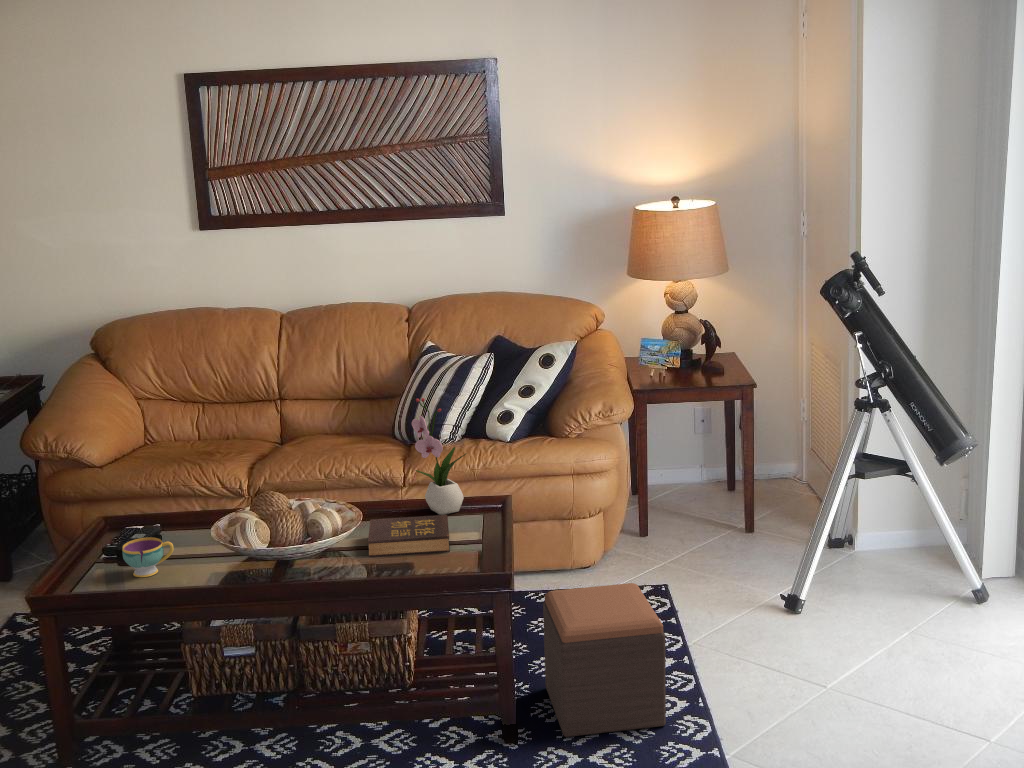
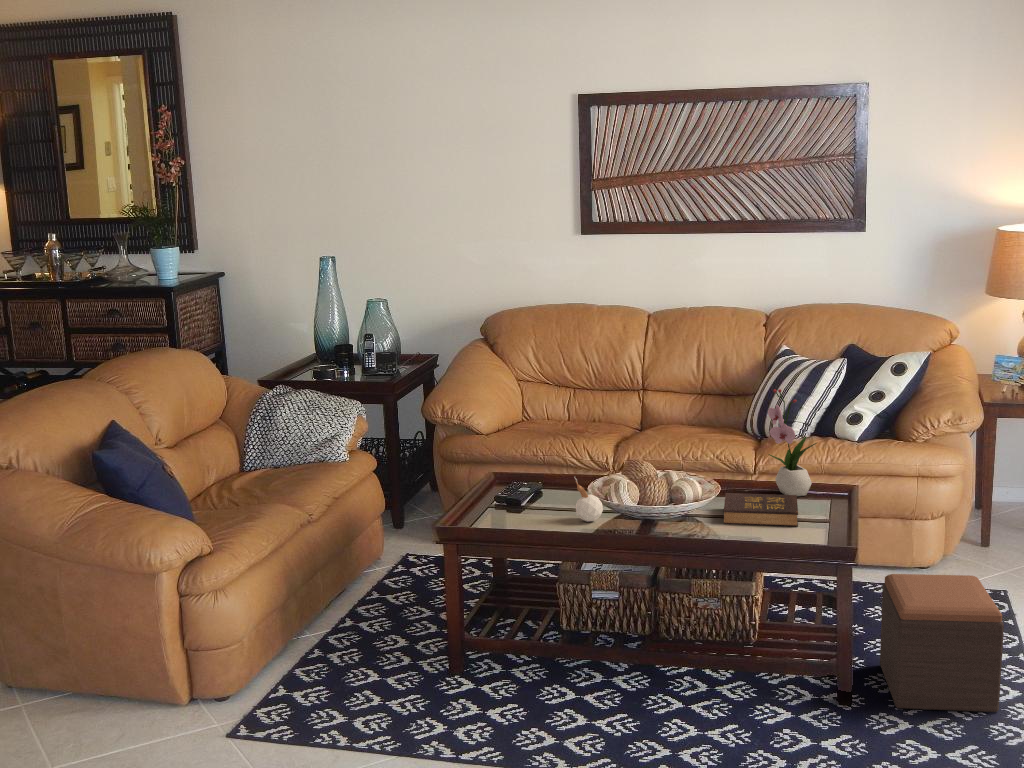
candle: none [192,520,229,571] -> present [575,479,603,522]
teacup: present [122,538,174,577] -> none [516,489,558,521]

